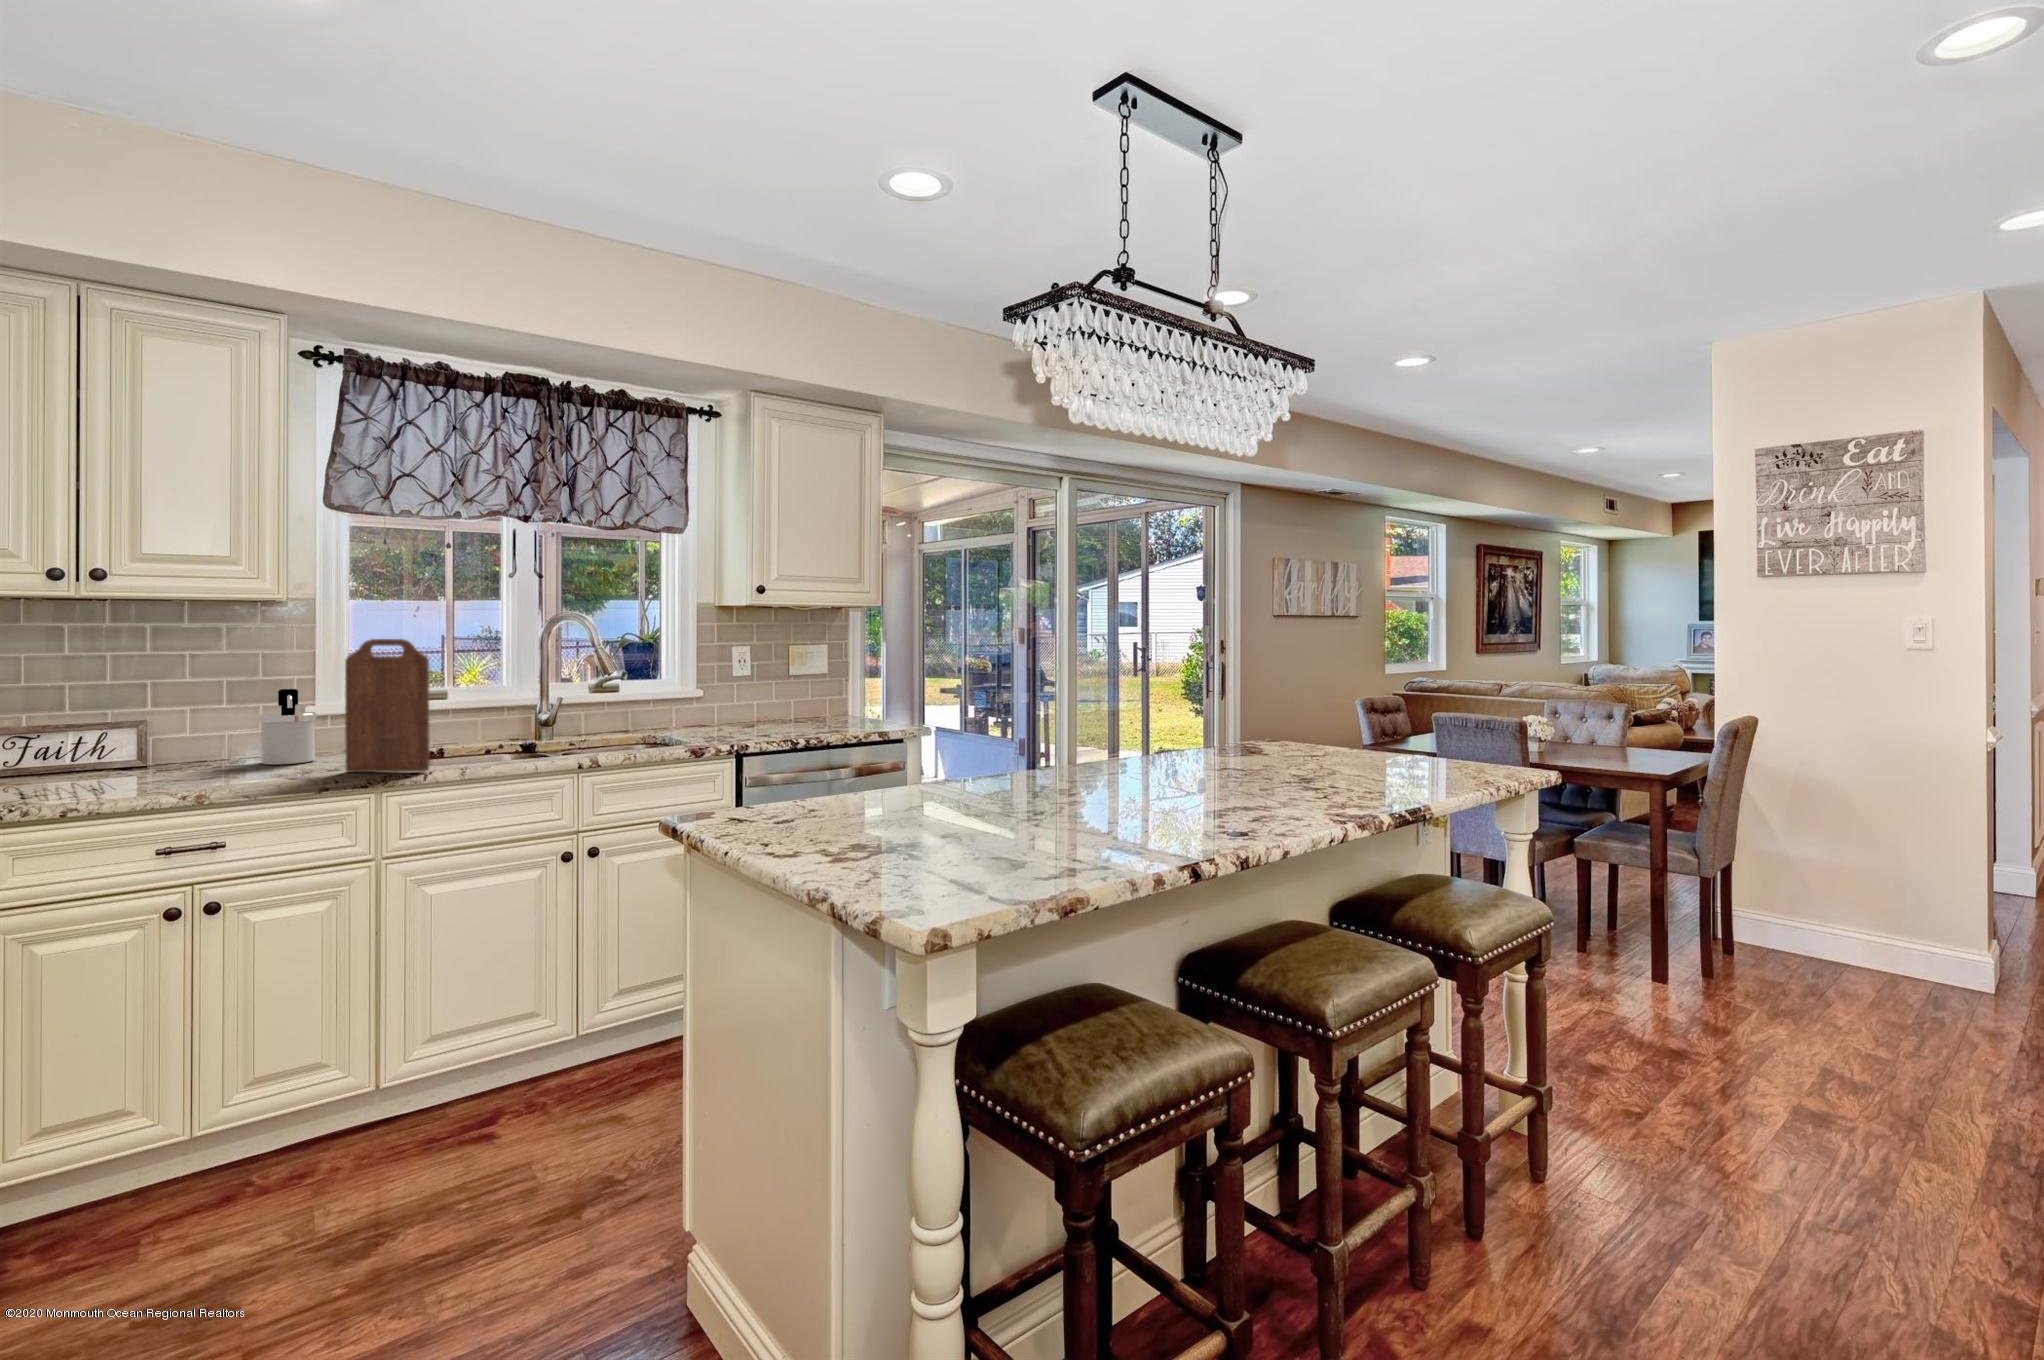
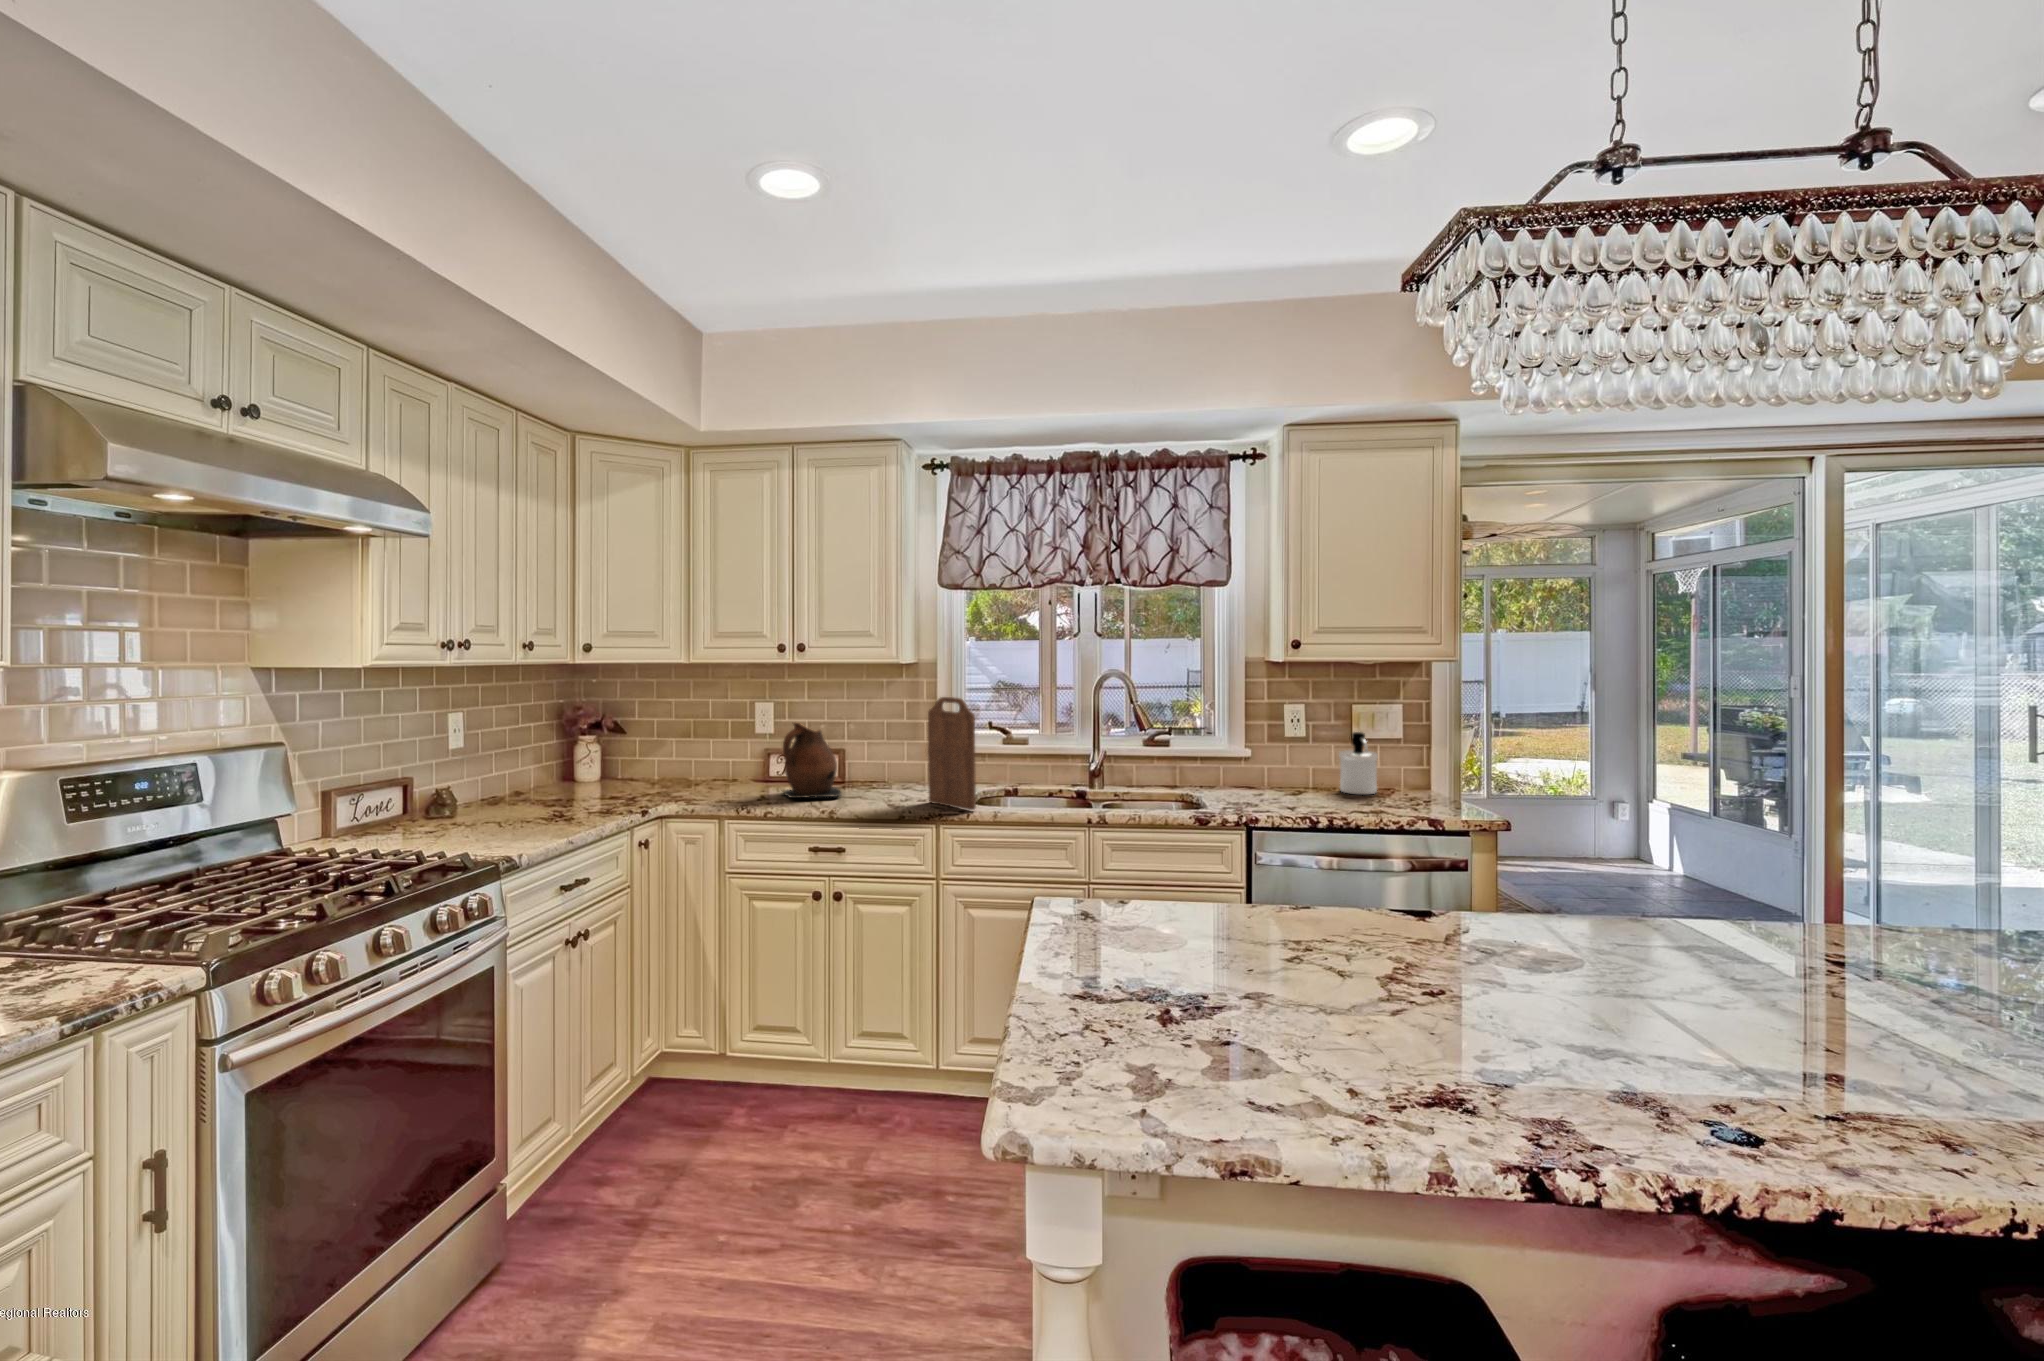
ceramic pitcher: none [60,681,192,789] -> present [783,723,841,798]
soap dispenser: present [259,689,317,765] -> present [1339,732,1378,794]

